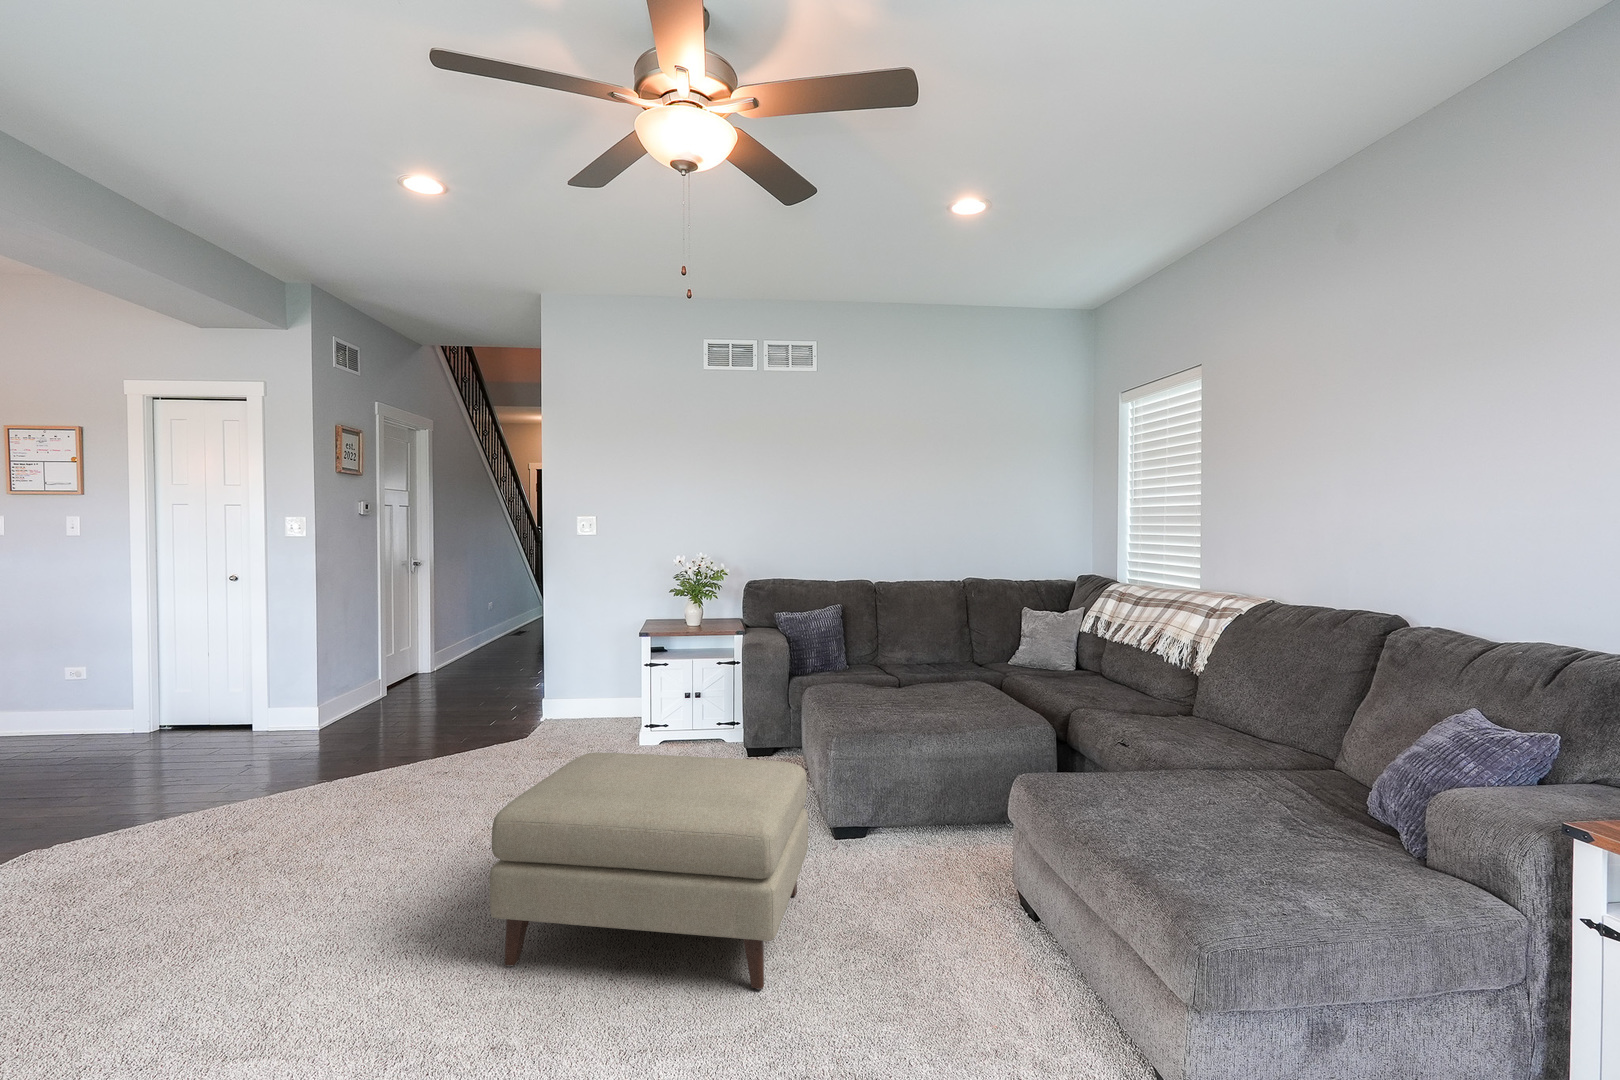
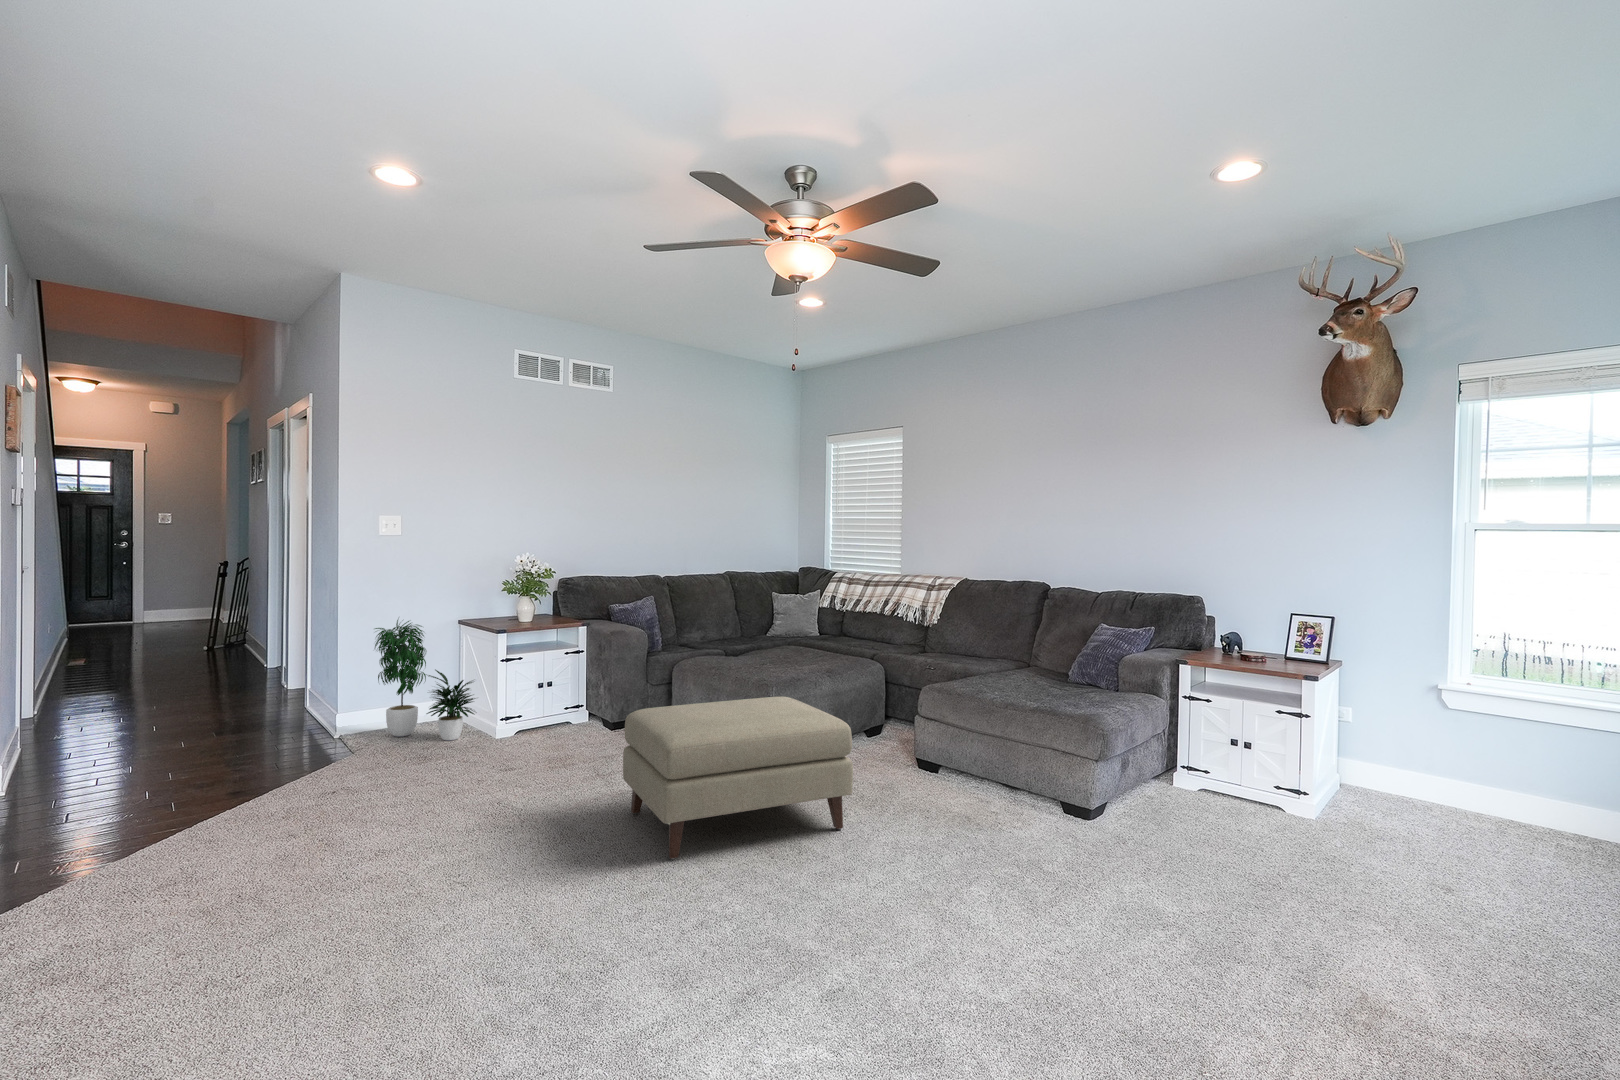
potted plant: none [550,614,629,744] -> present [375,620,475,740]

